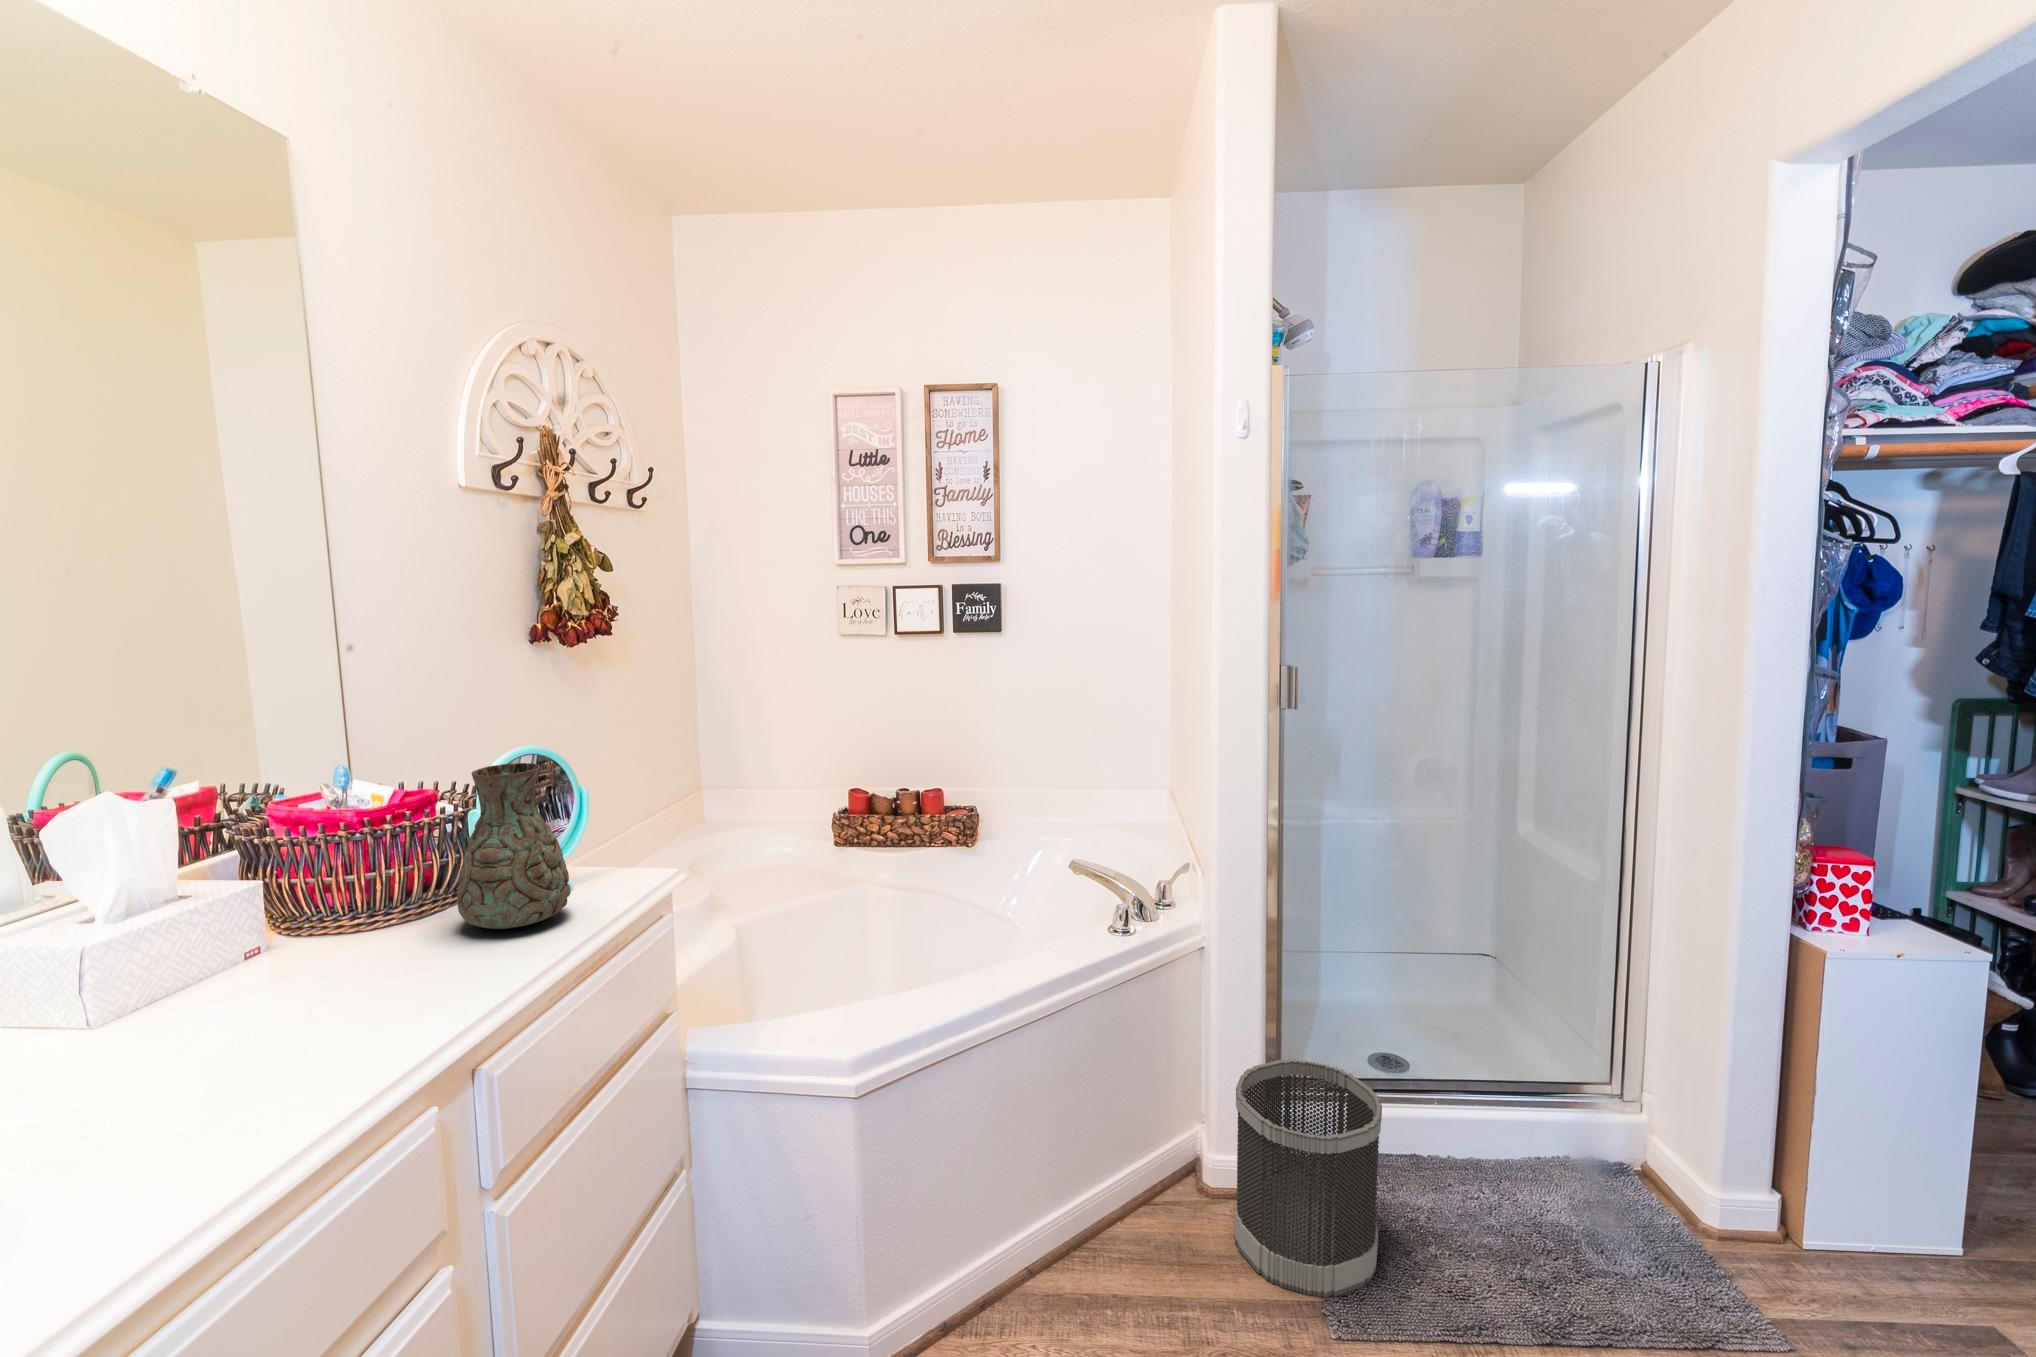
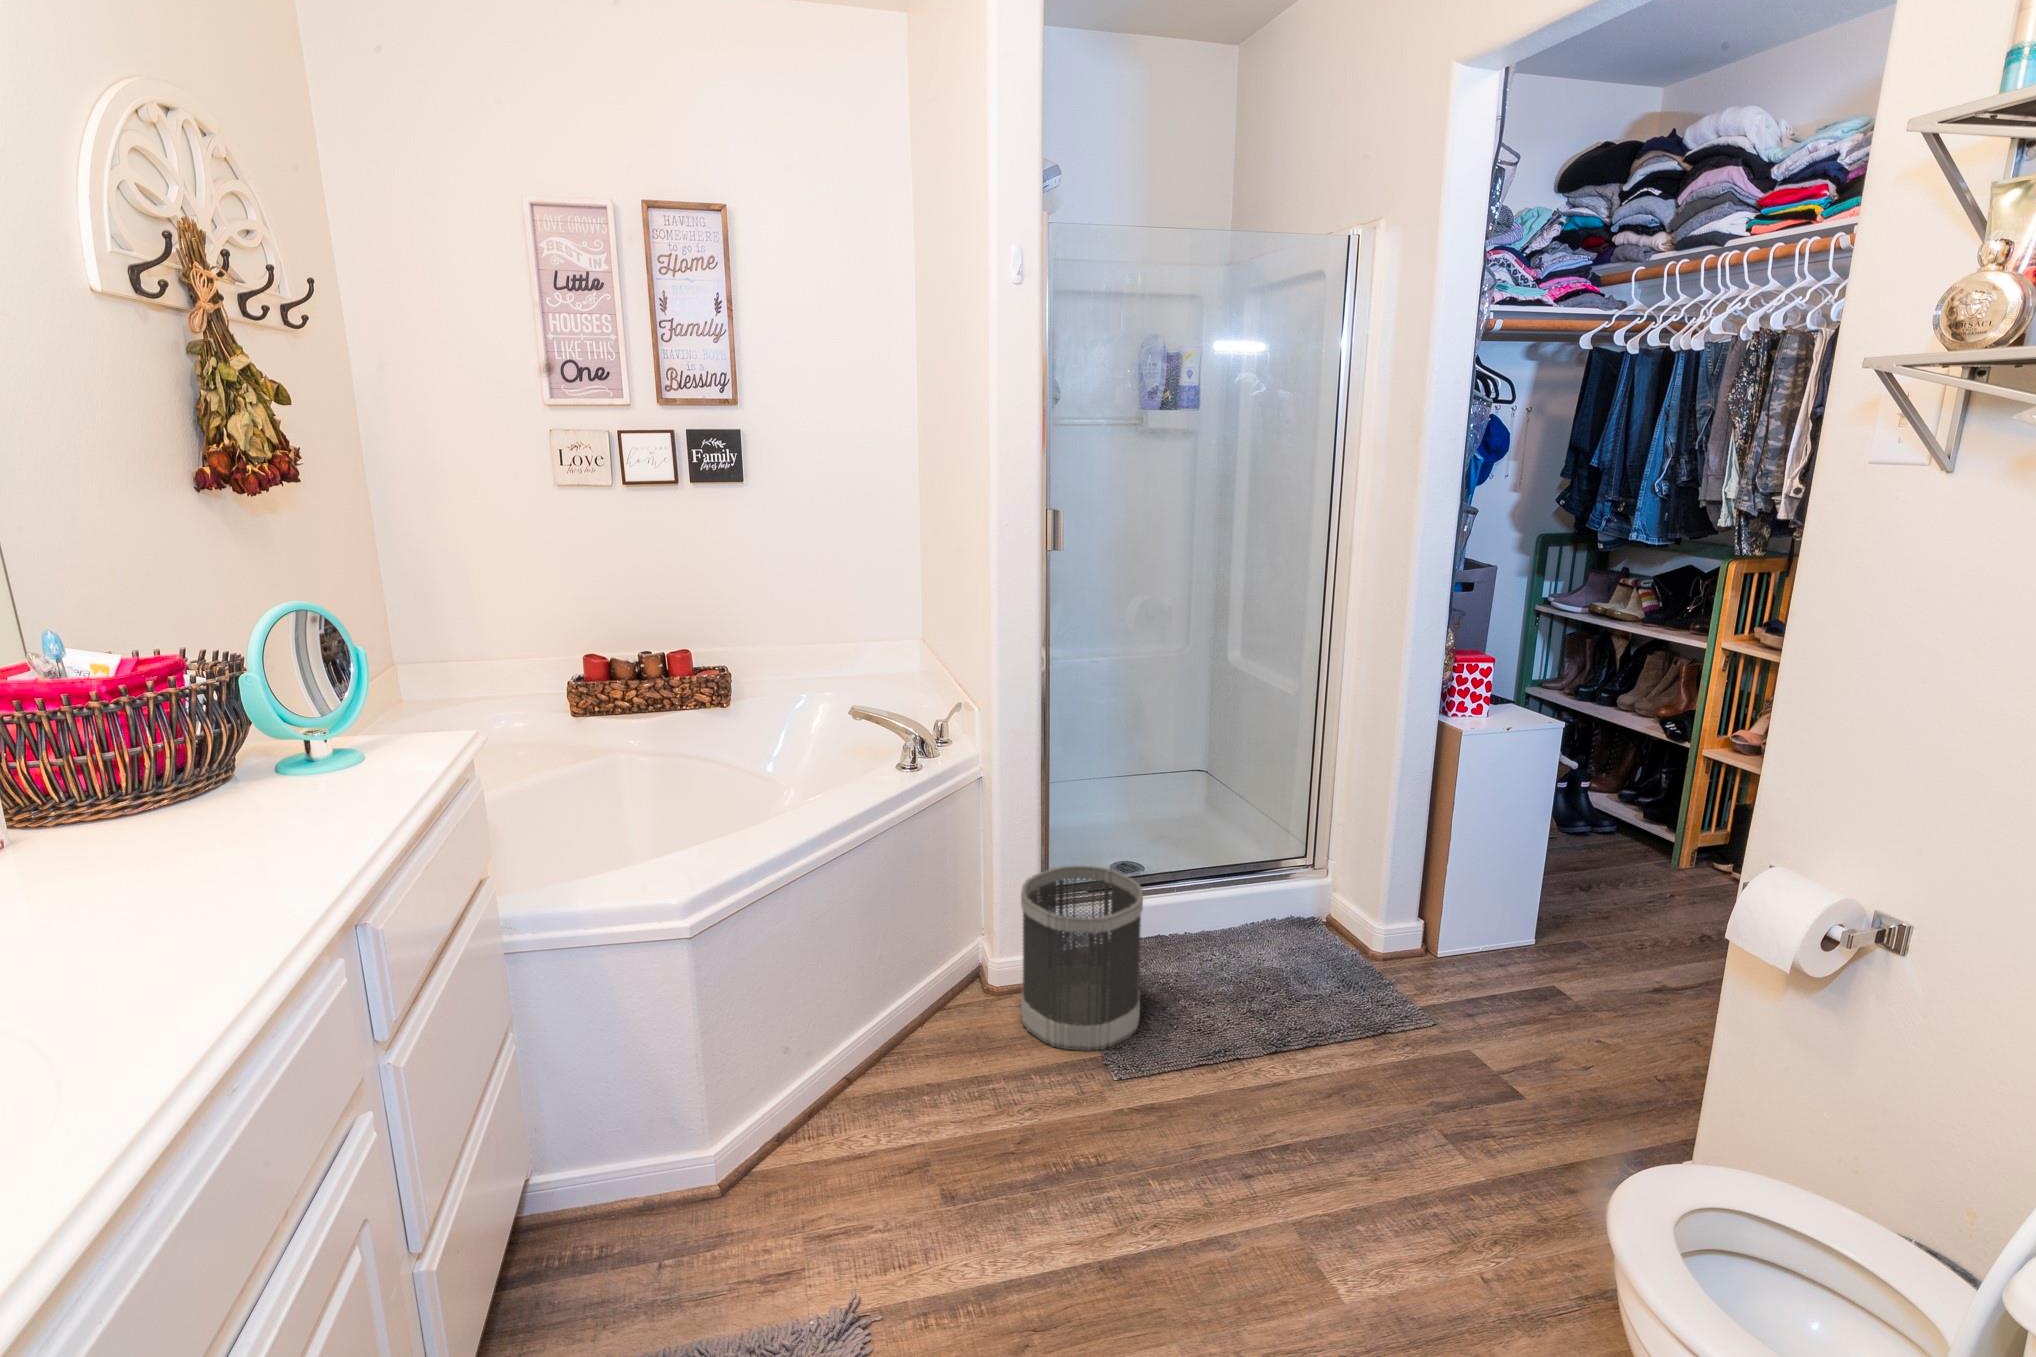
decorative vase: present [457,763,571,929] -> none [256,616,386,792]

